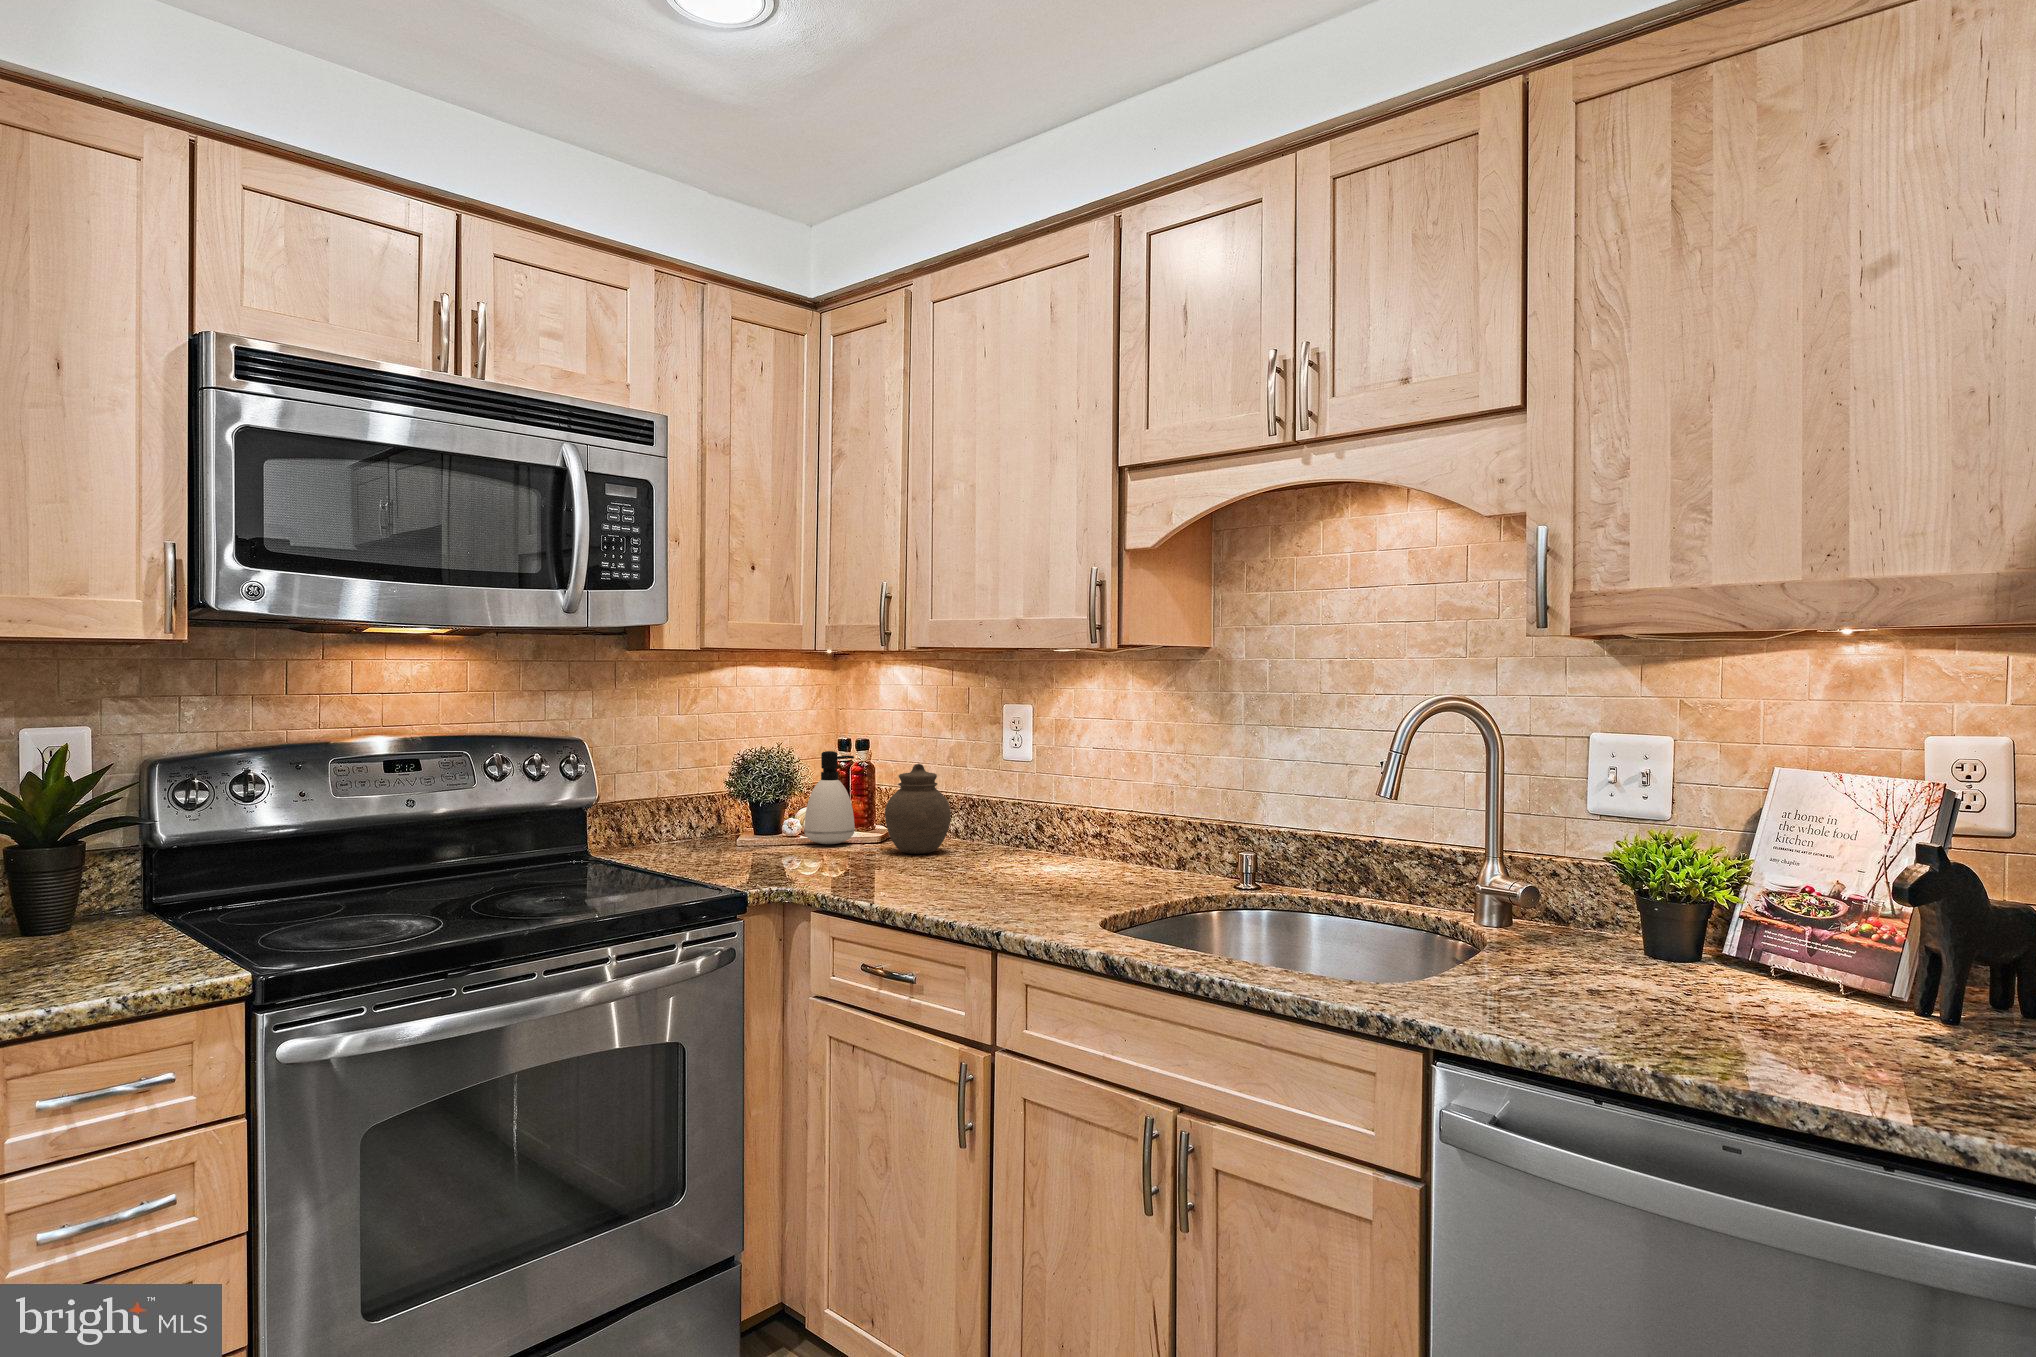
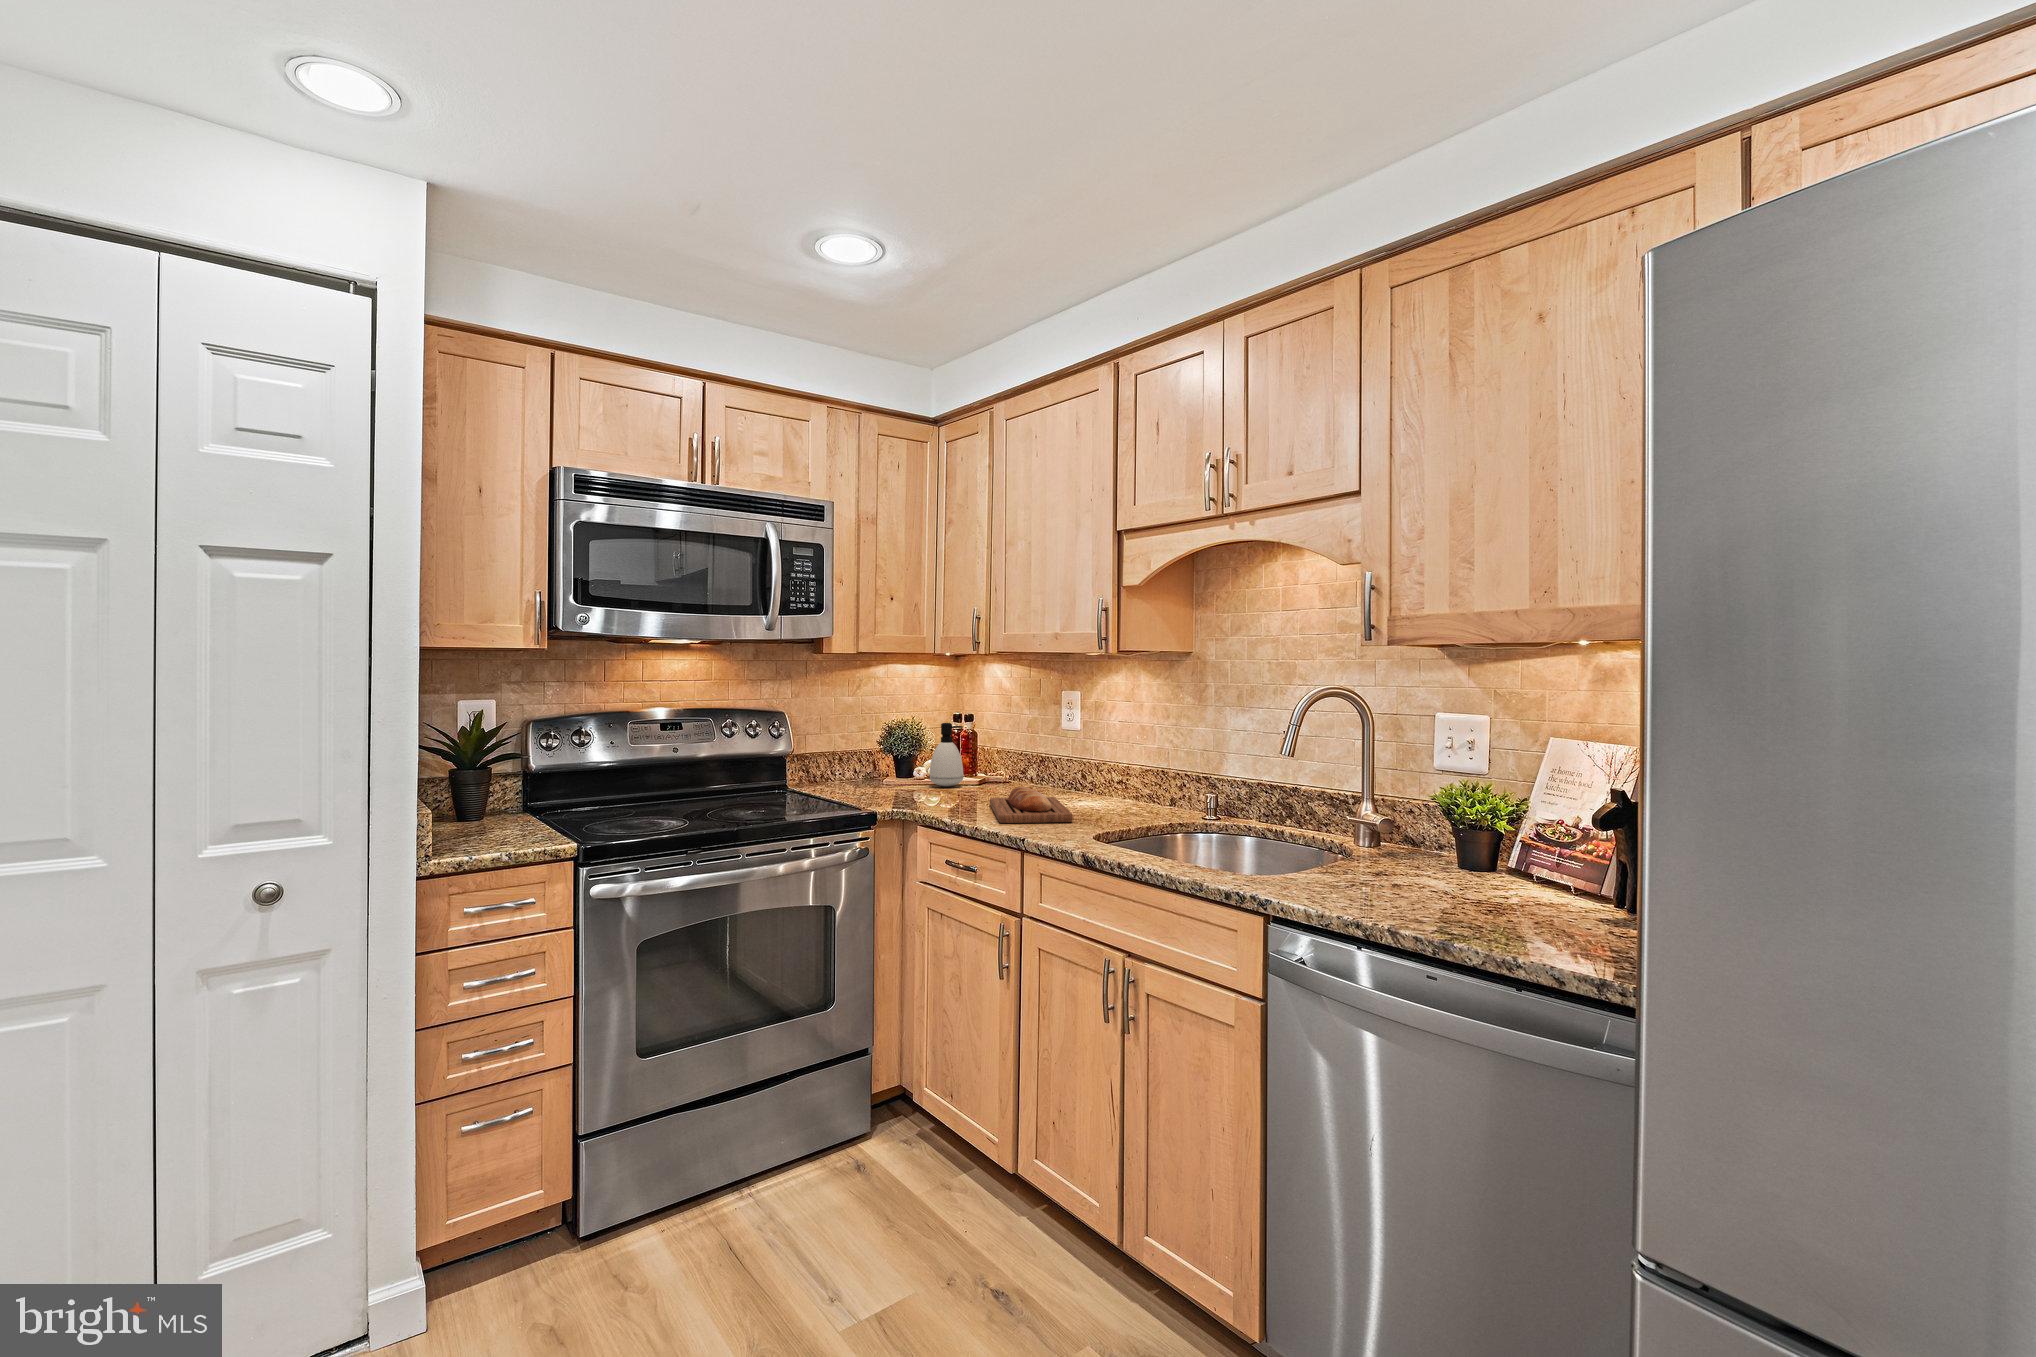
jar: present [885,764,951,854] -> none [981,732,1025,793]
bread loaf: none [911,846,1052,905] -> present [990,787,1073,823]

